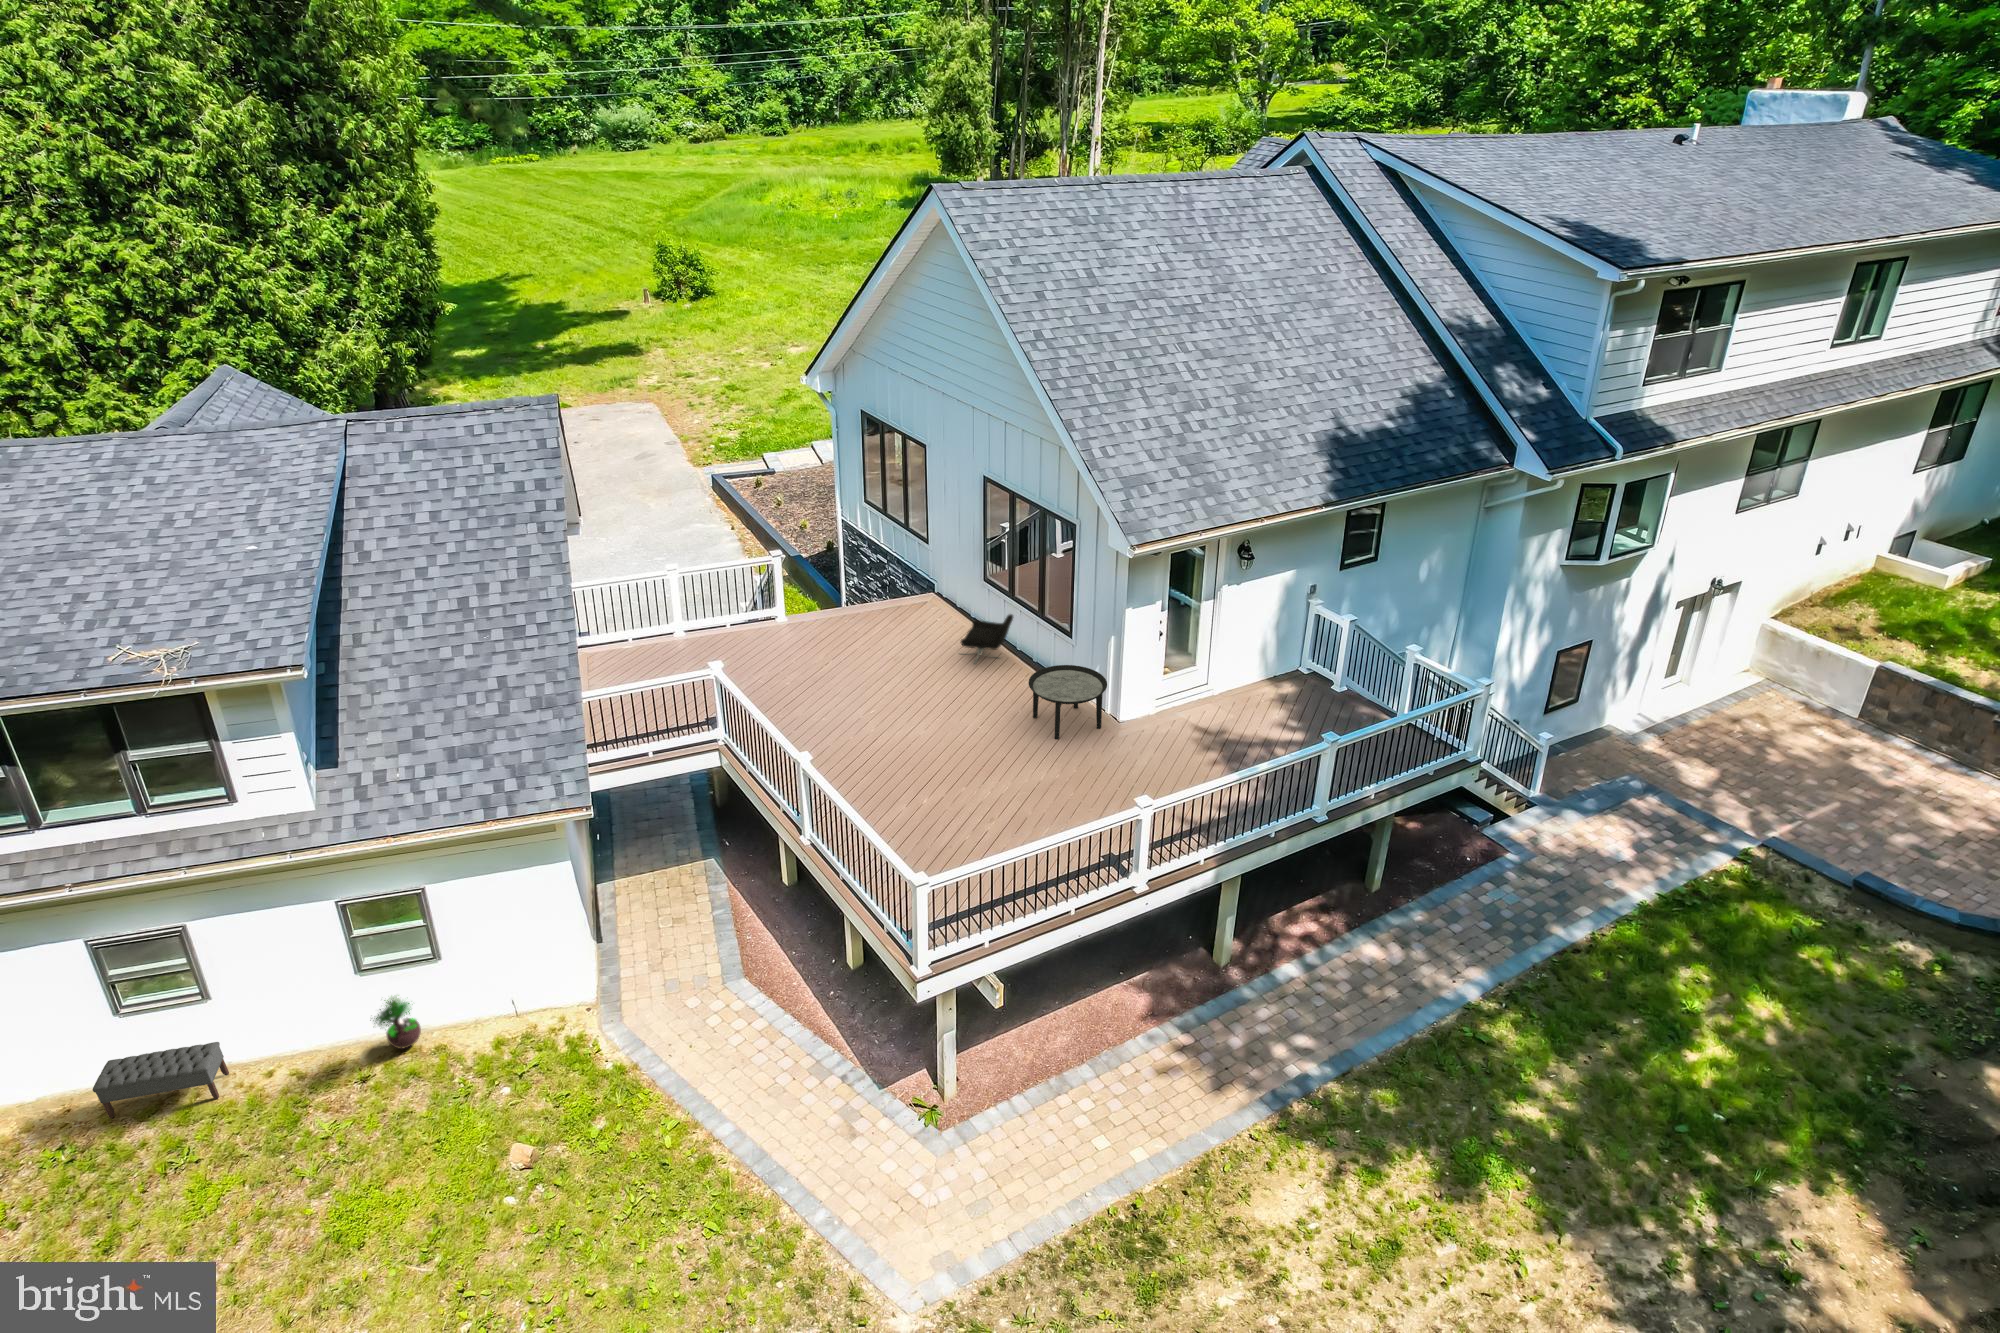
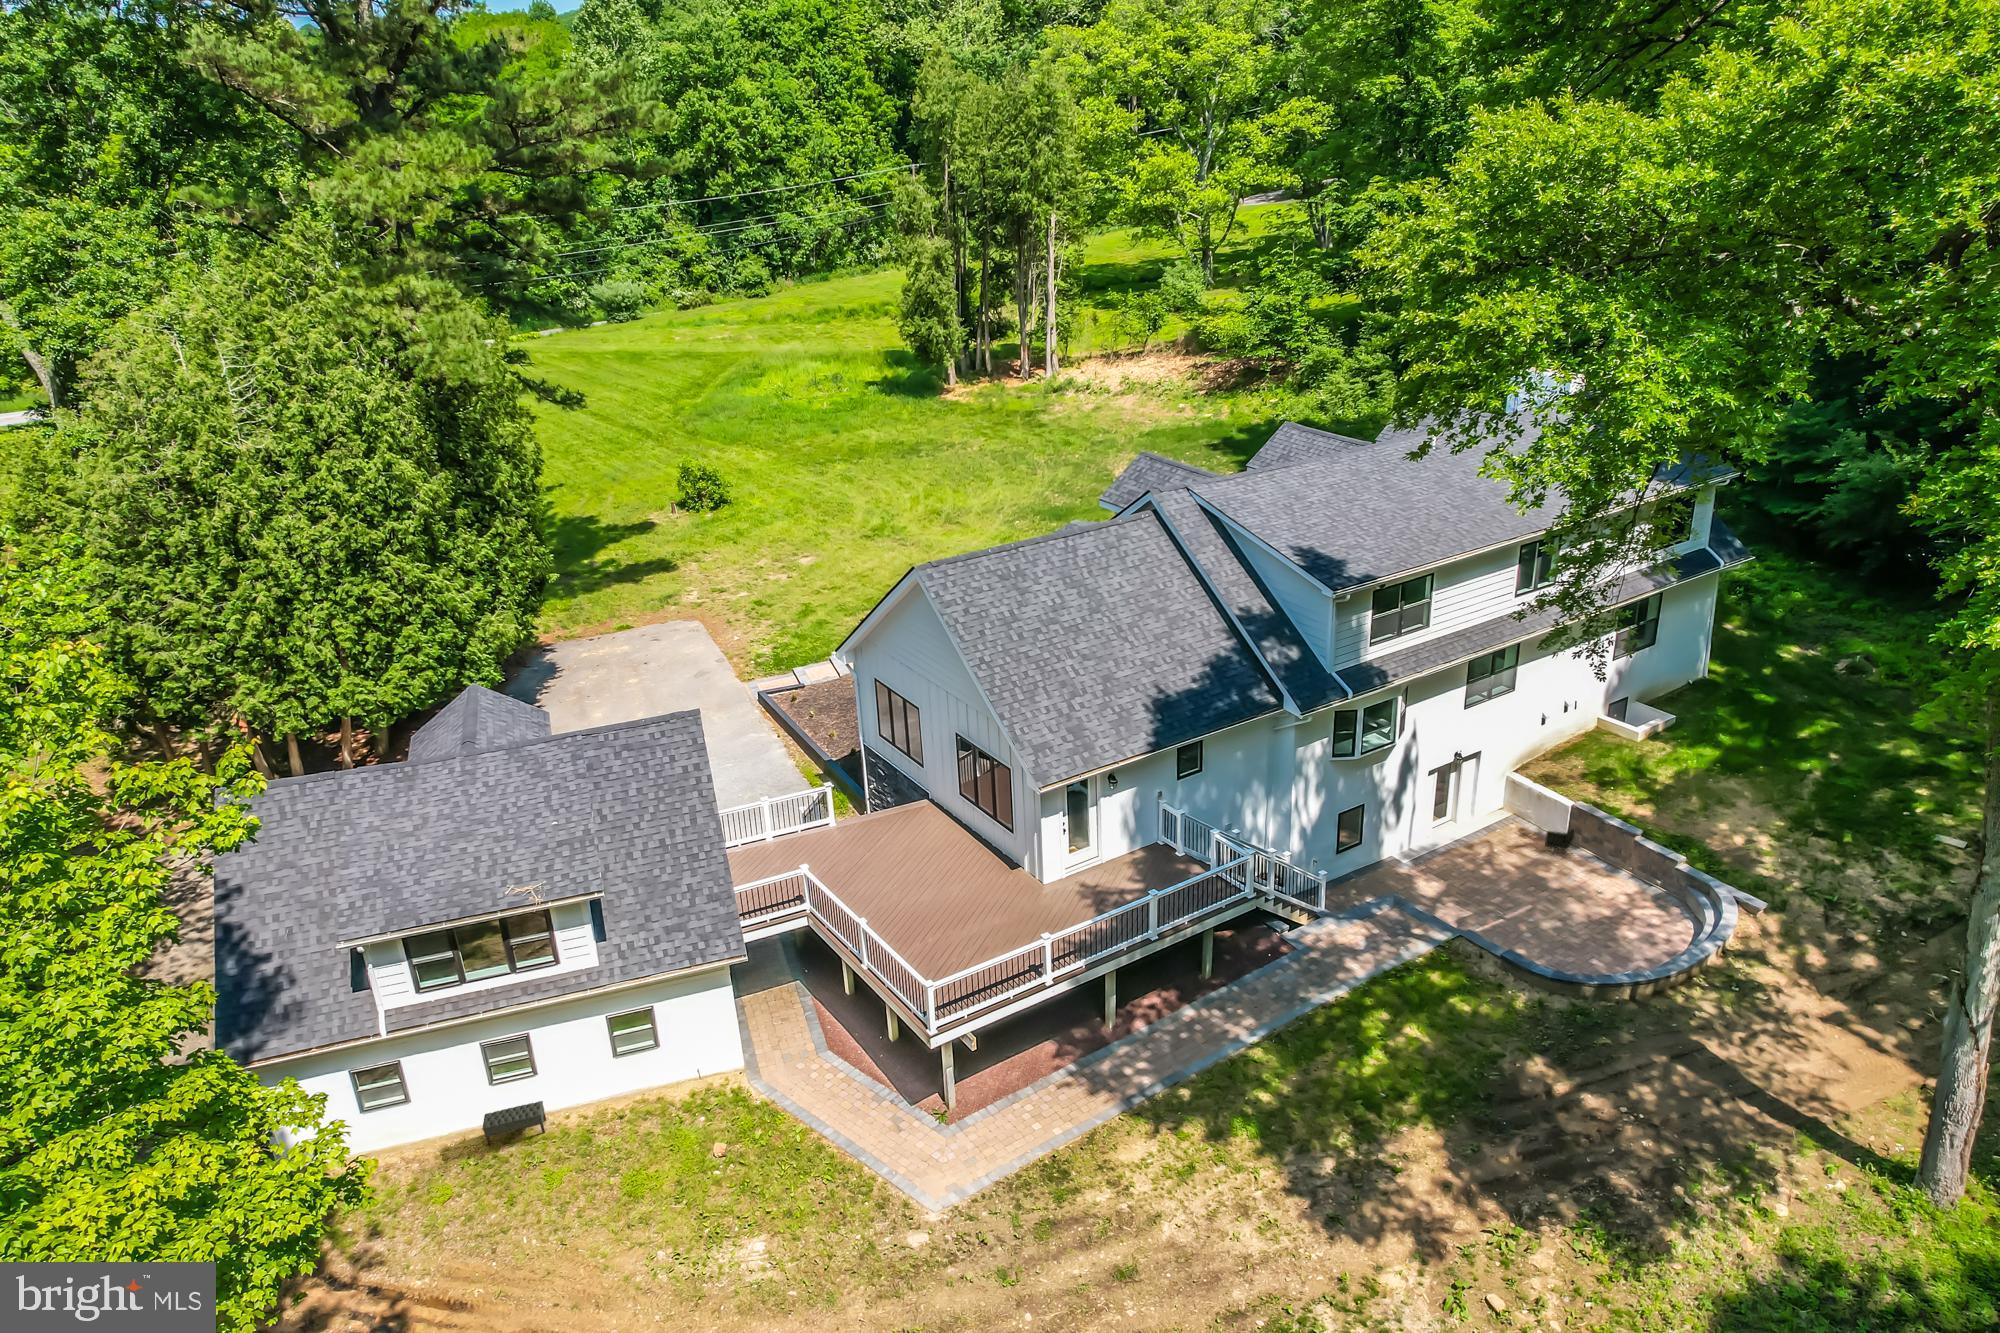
lounge chair: present [960,614,1013,664] -> present [1545,829,1575,853]
round table: present [1029,665,1107,740] -> none [988,851,1035,898]
potted tree: present [373,997,421,1049] -> none [625,1069,650,1101]

